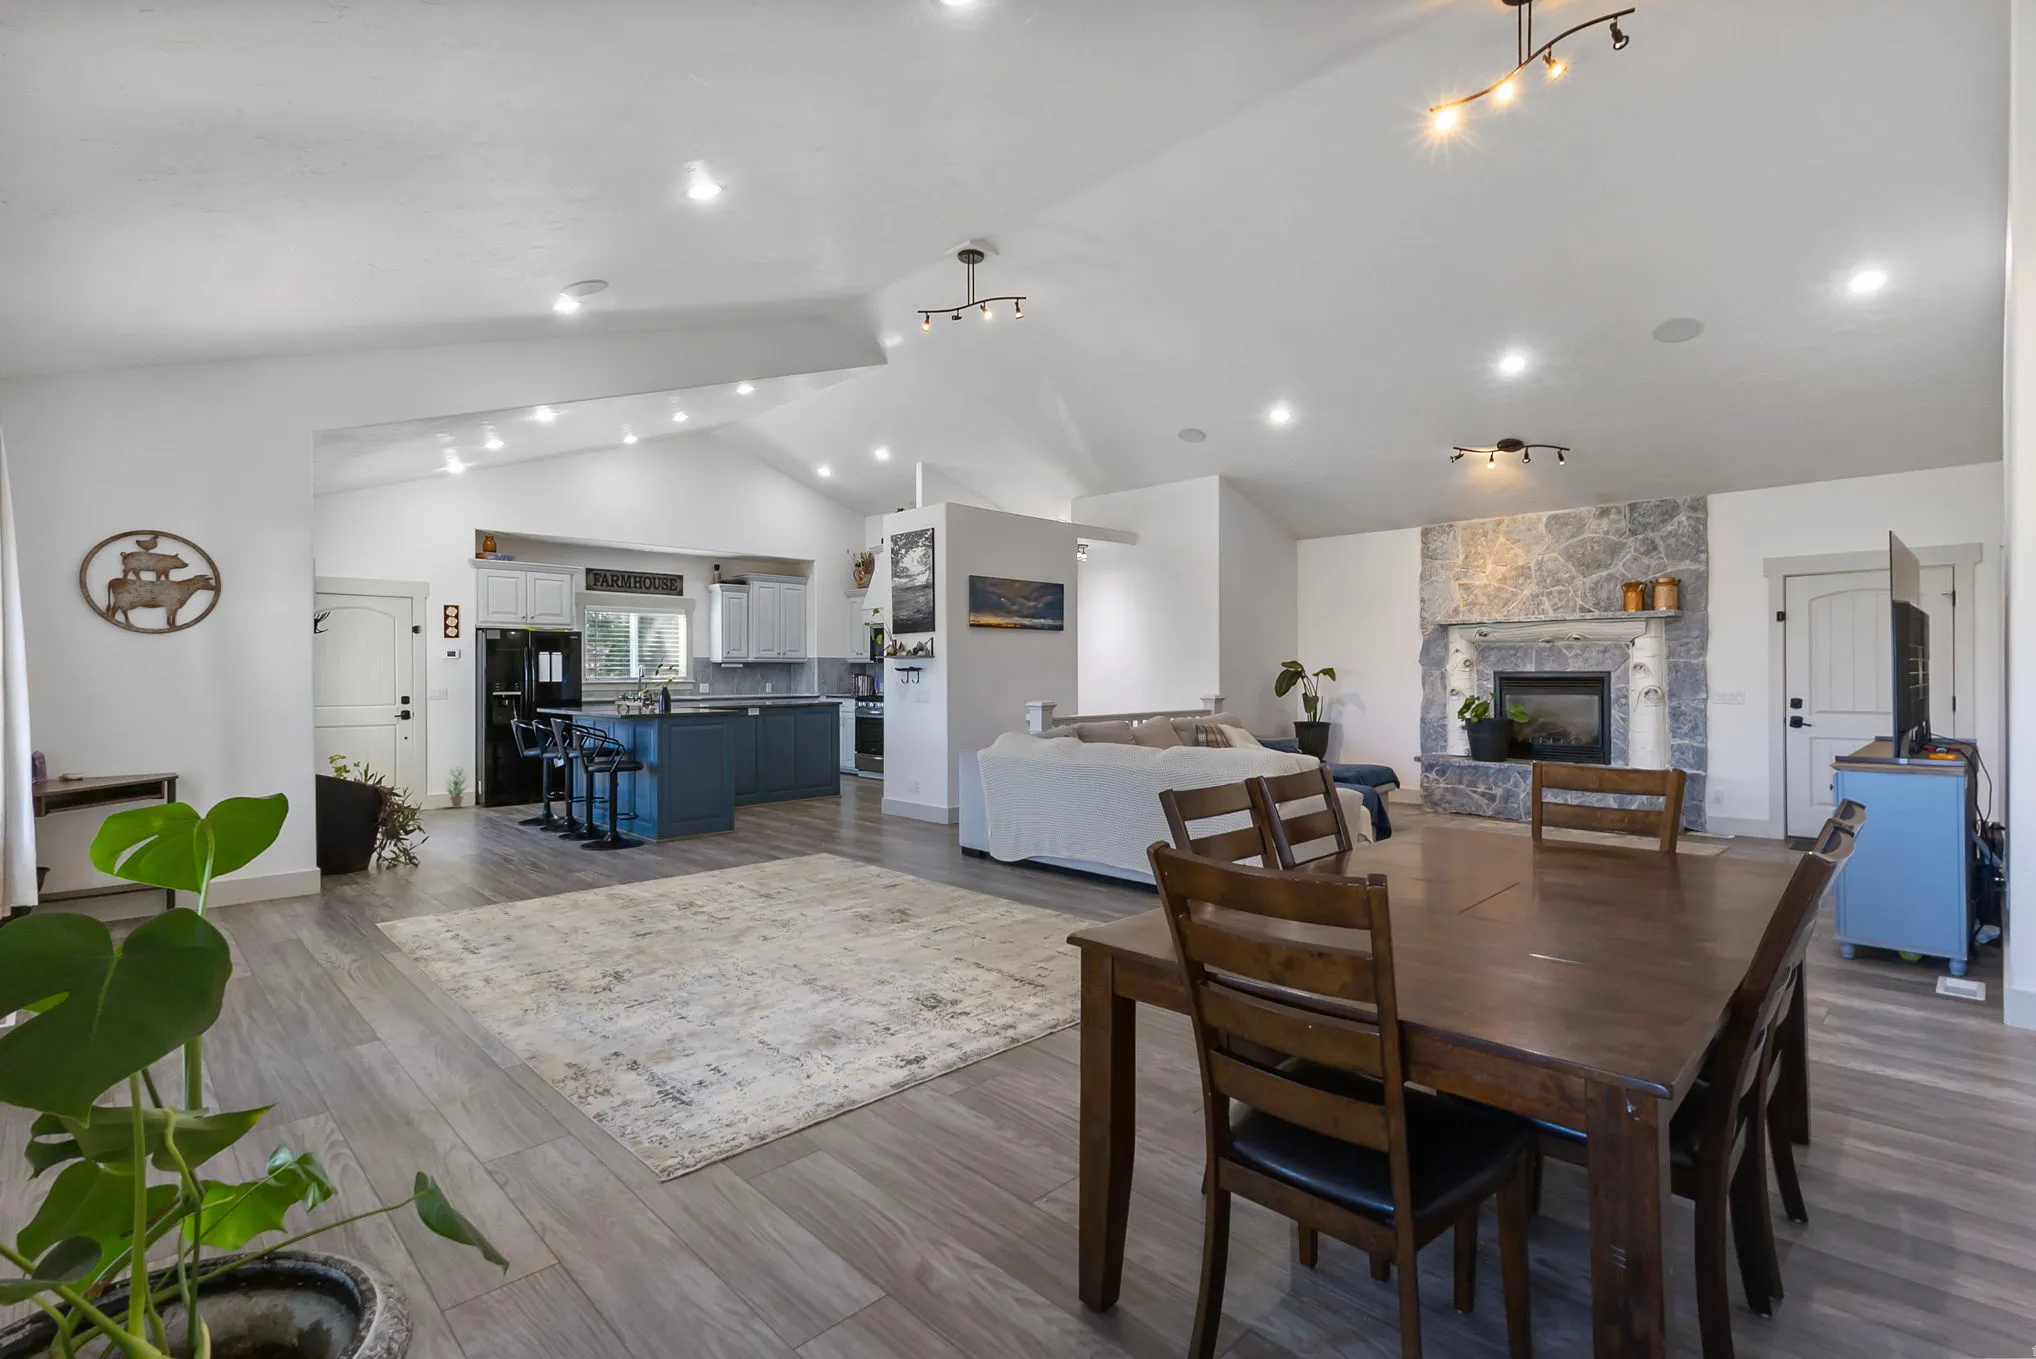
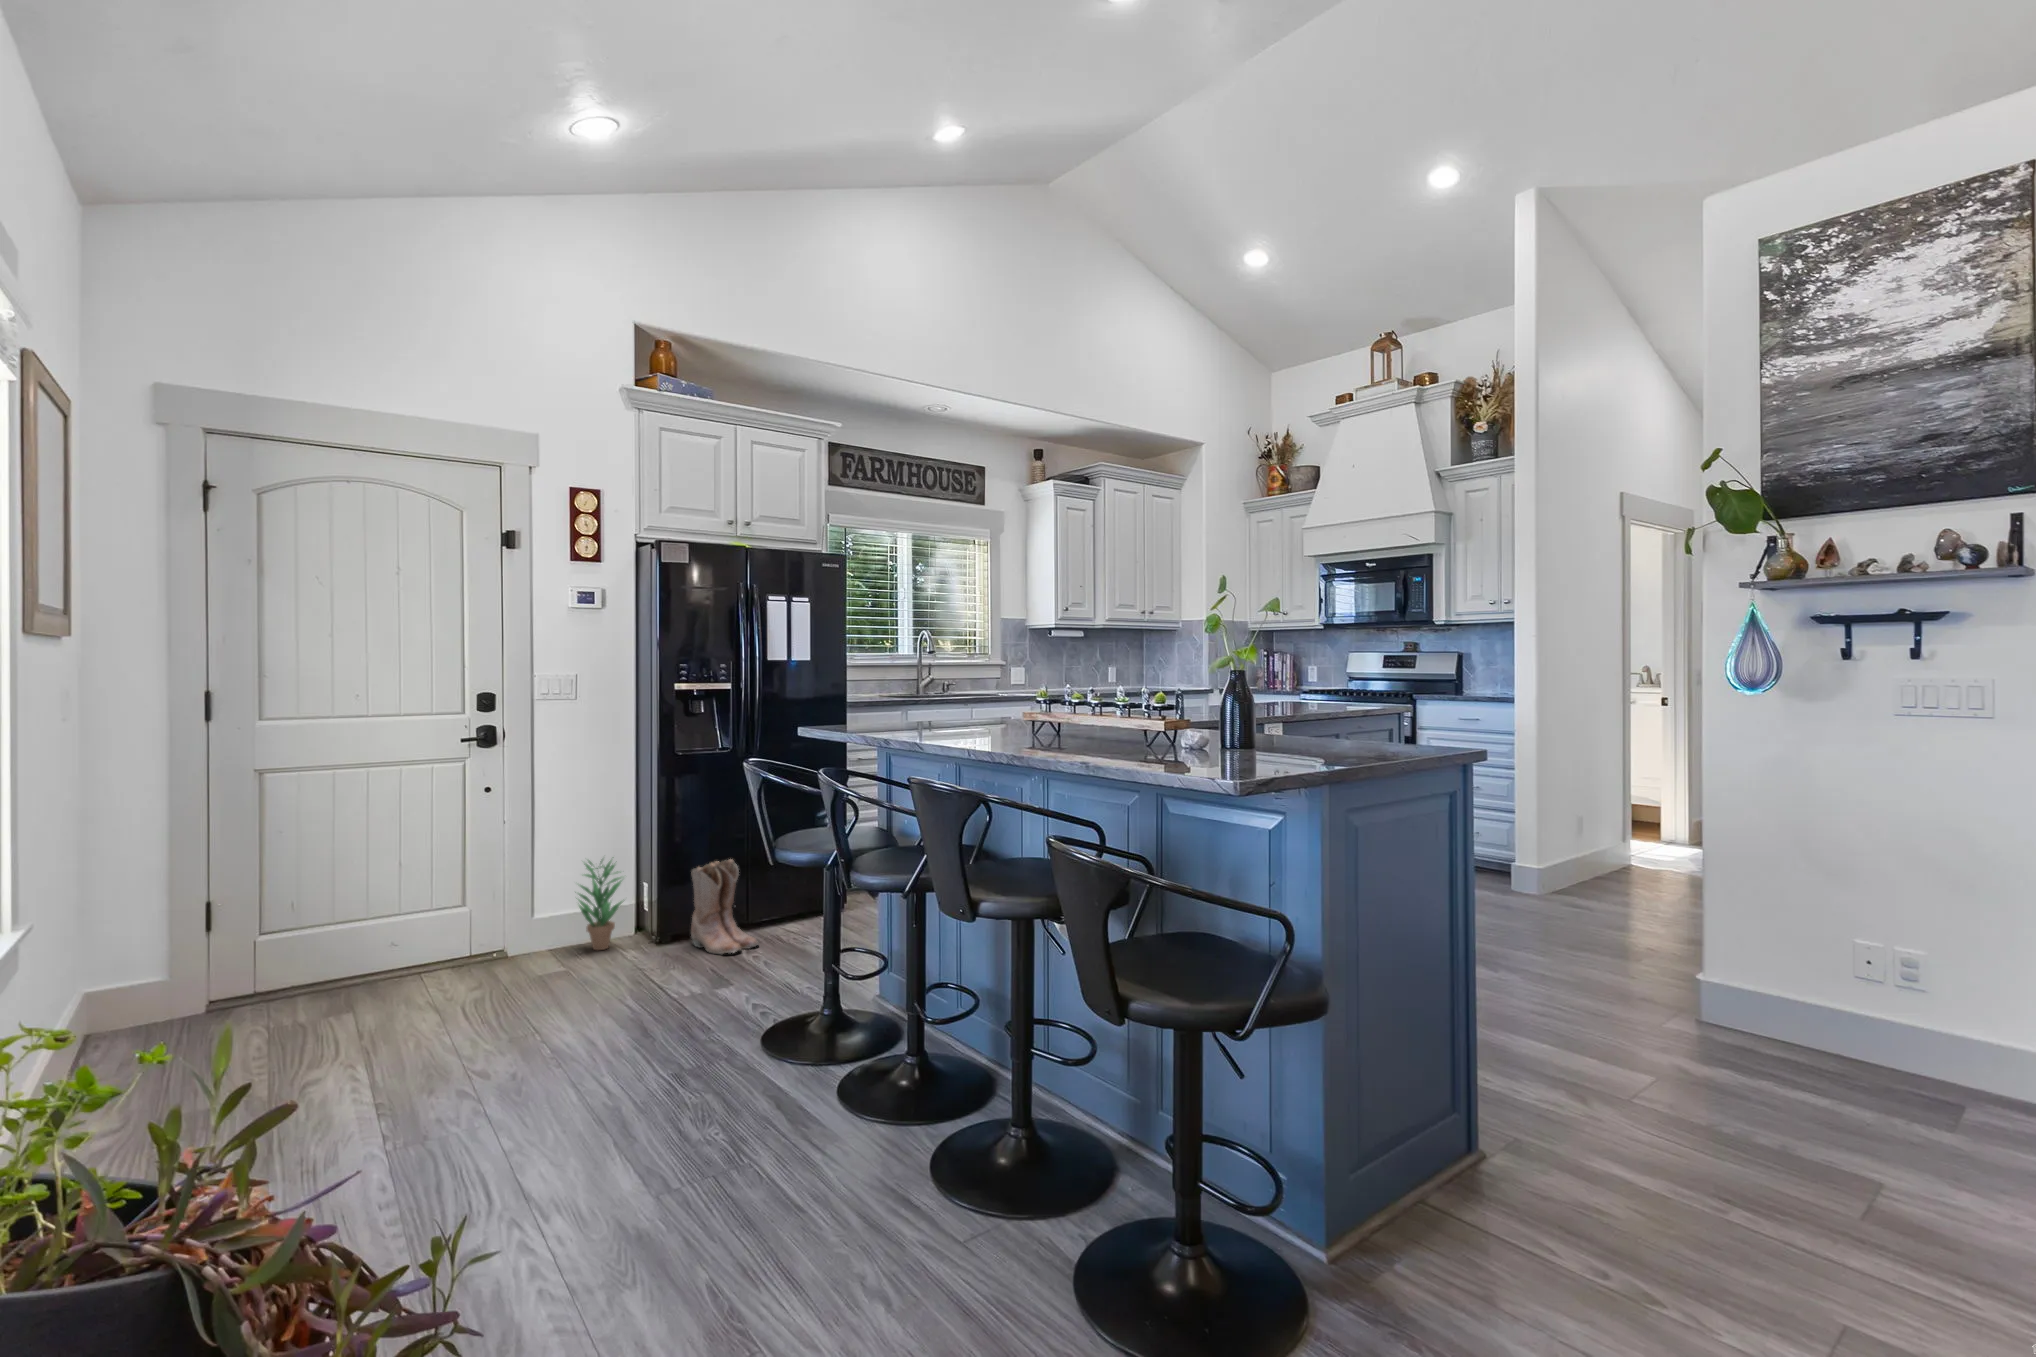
boots: none [499,769,530,808] -> present [691,859,758,954]

